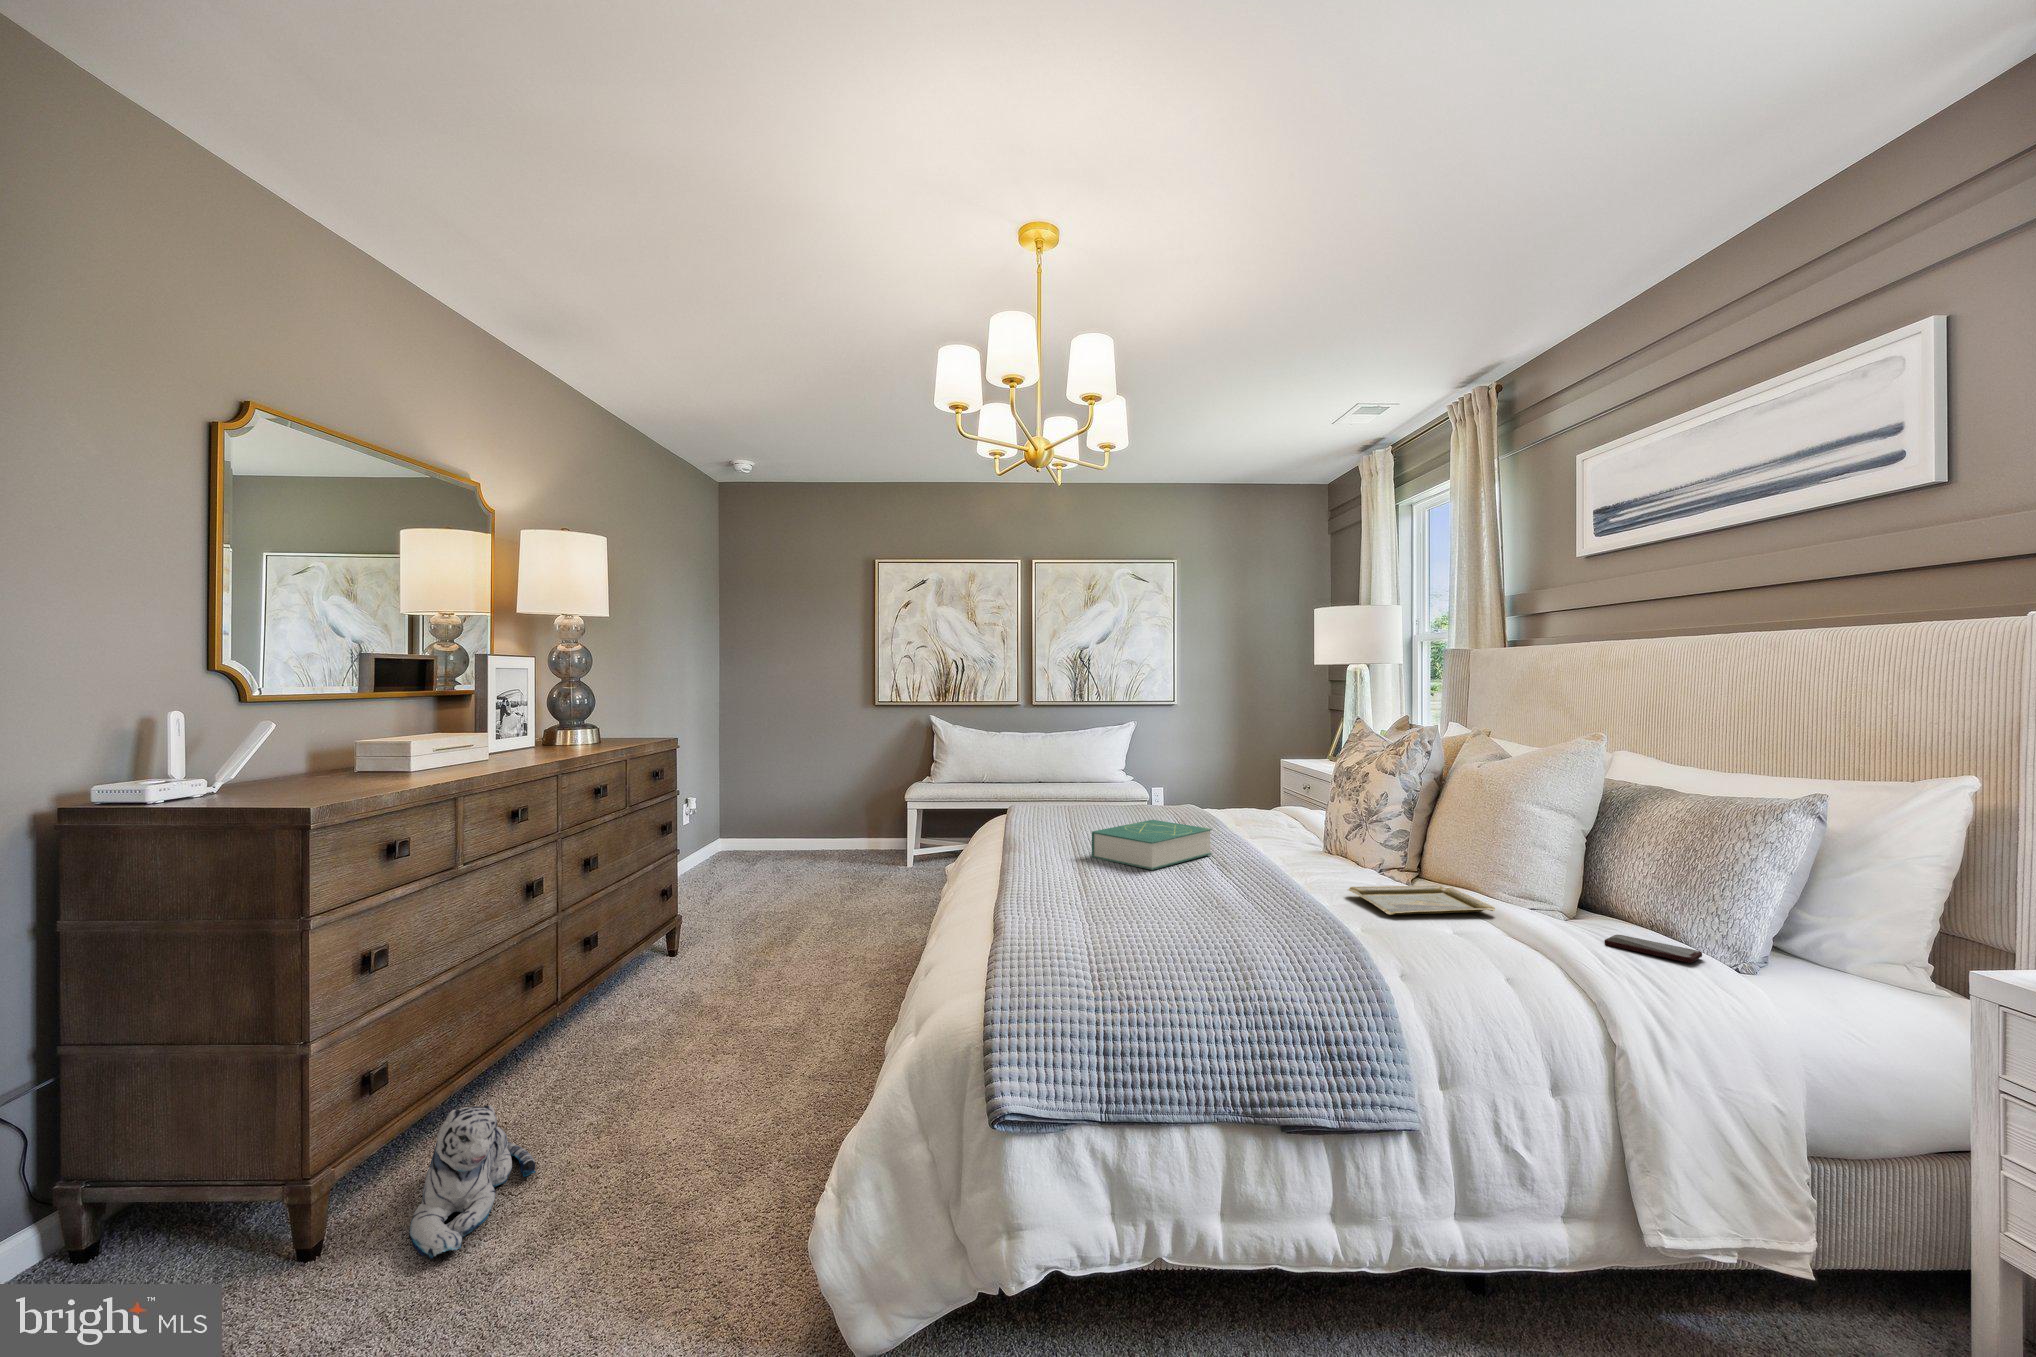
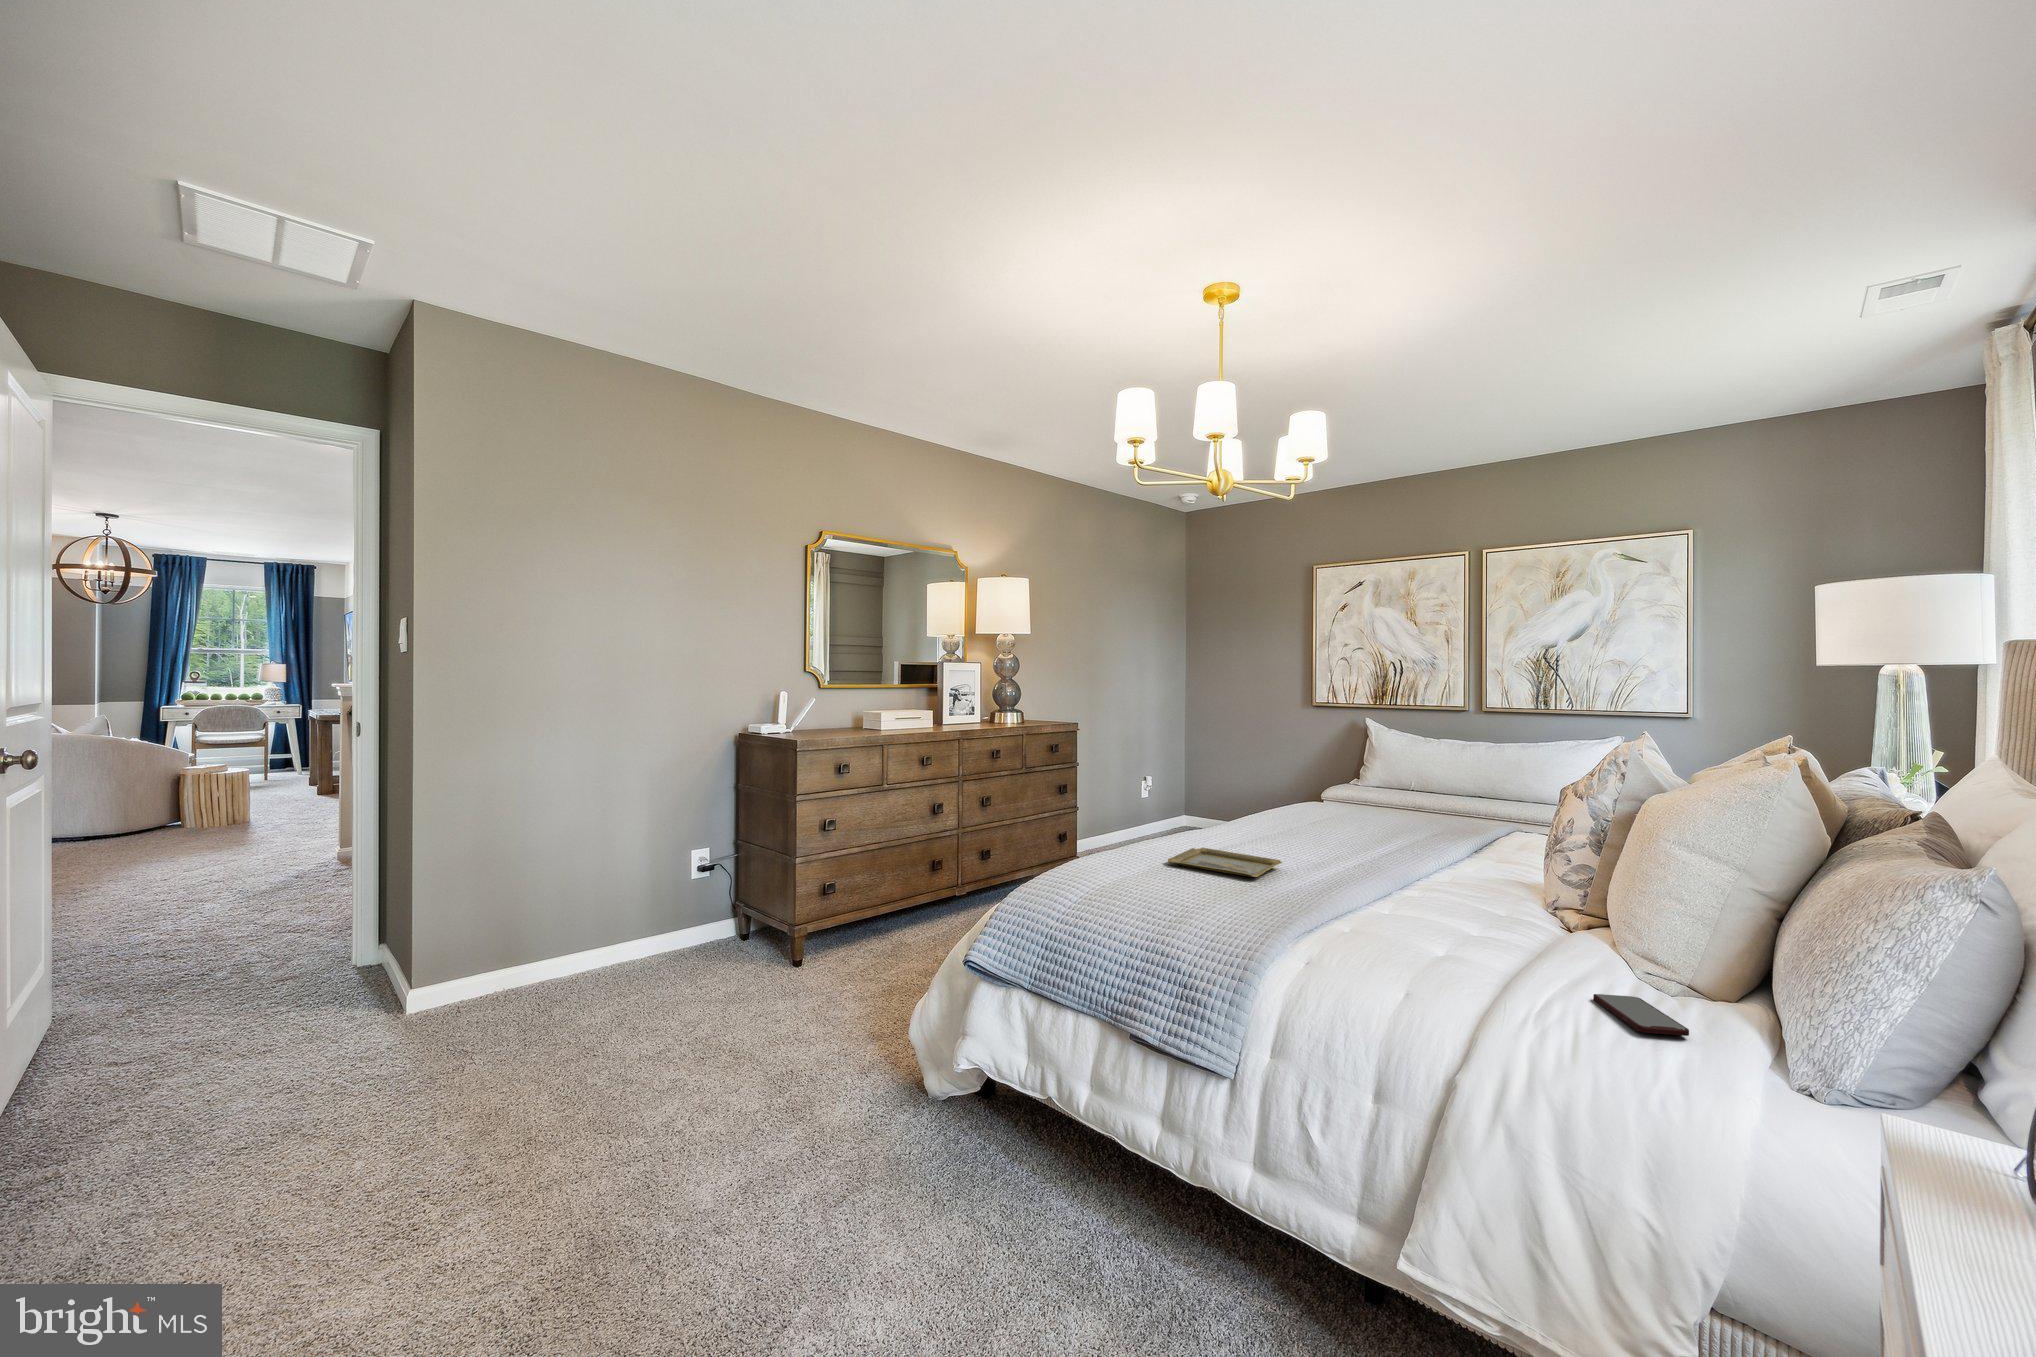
book: present [1092,820,1212,870] -> none [1267,820,1389,860]
tray: present [1348,885,1495,915] -> present [1168,848,1282,877]
plush toy: present [409,1105,536,1259] -> none [819,915,896,986]

